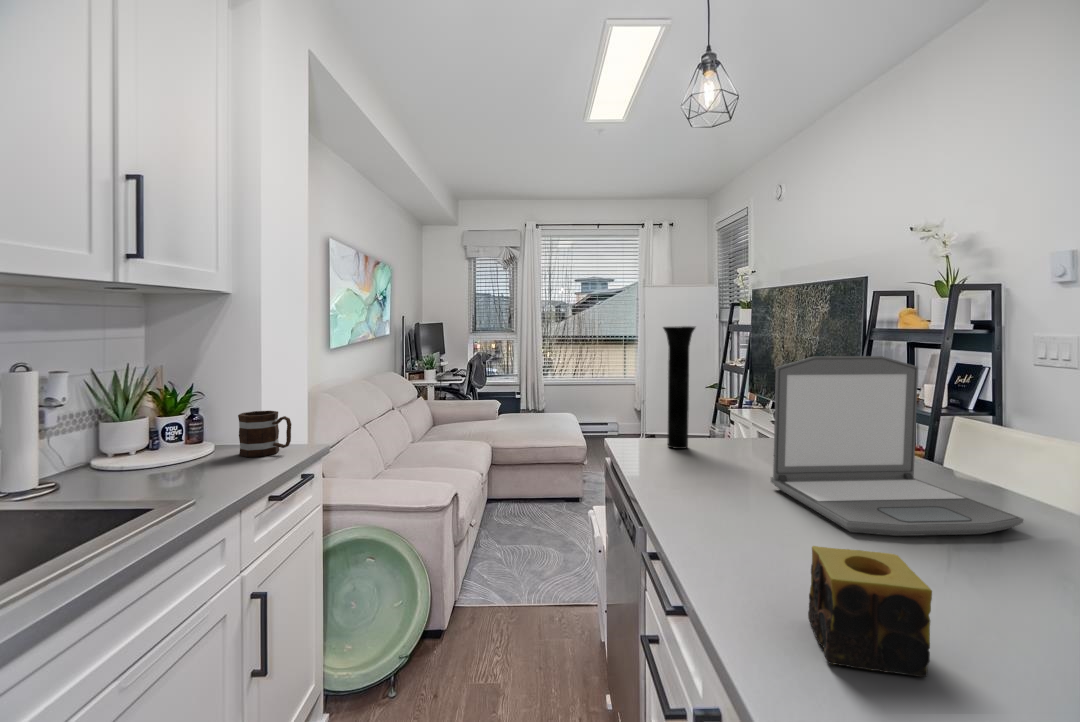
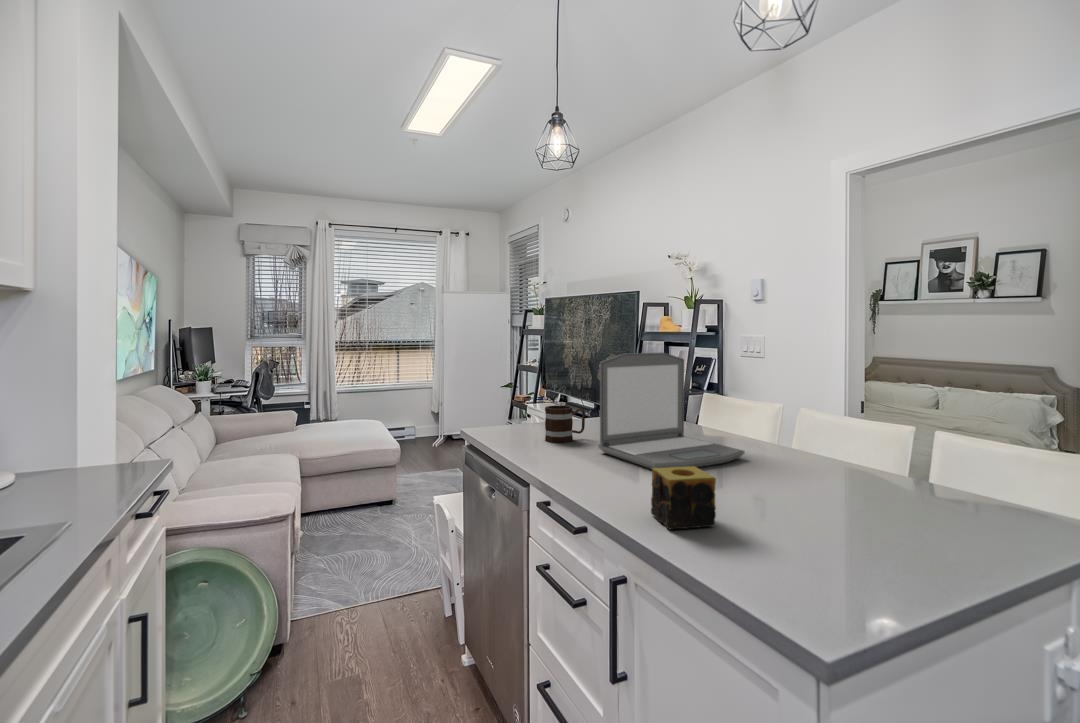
vase: present [663,326,695,449] -> none [502,332,529,434]
mug: present [238,411,291,457] -> present [545,405,585,442]

